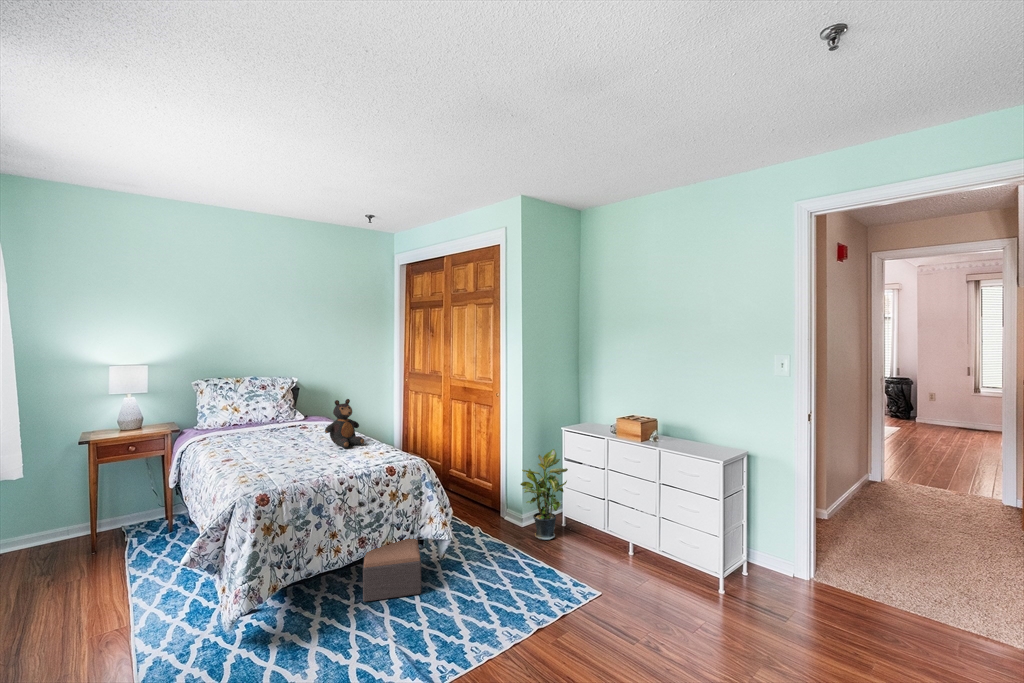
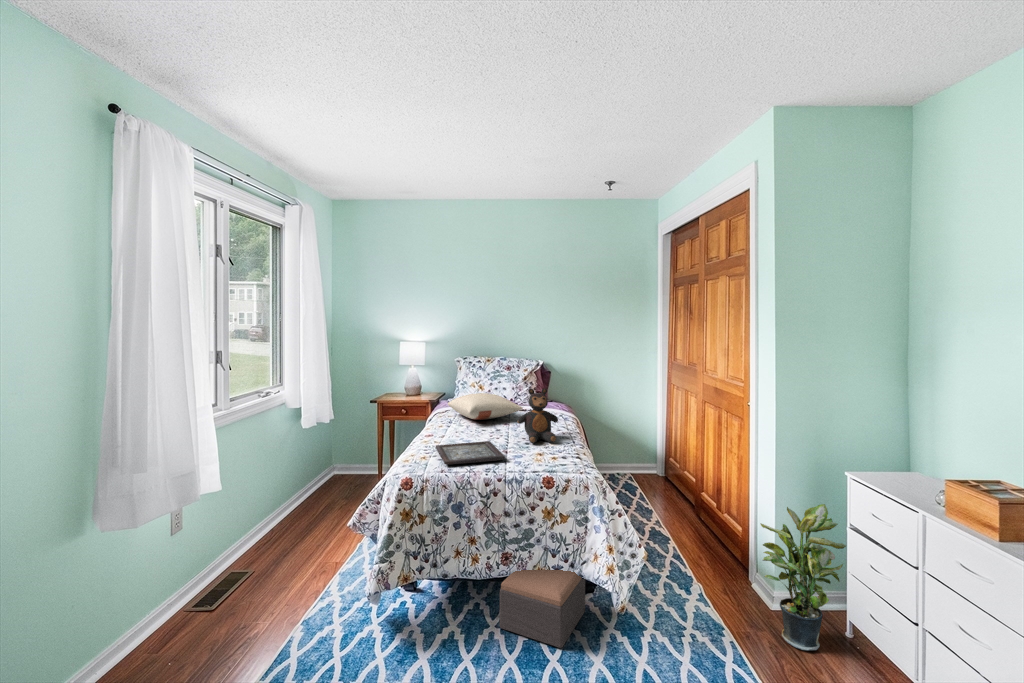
pillow: none [216,412,308,439] -> present [448,393,523,420]
tray: none [255,453,341,475] -> present [436,441,505,465]

